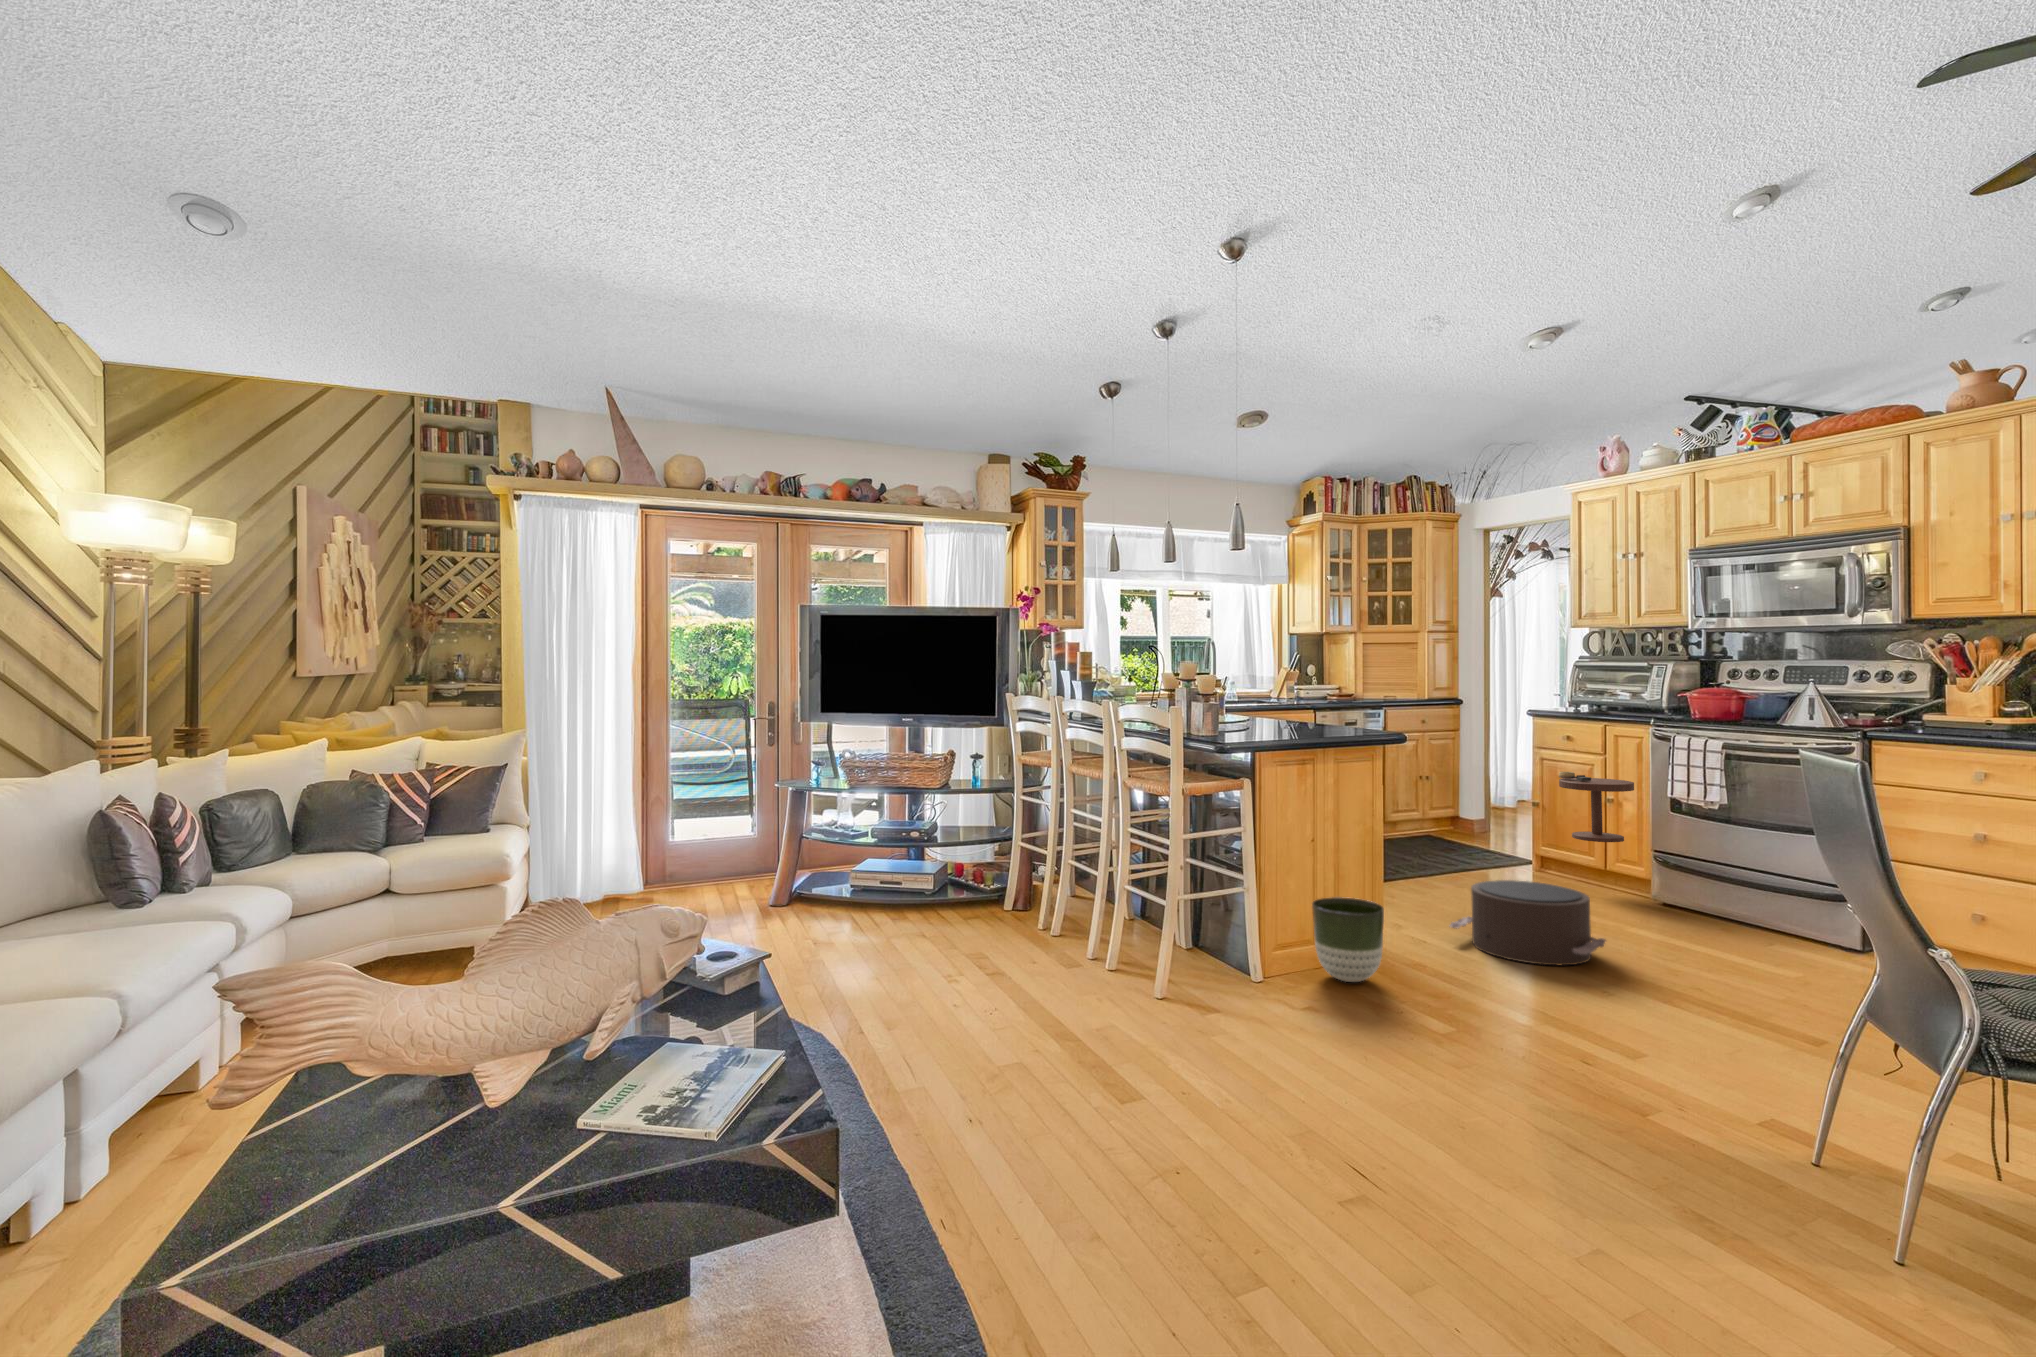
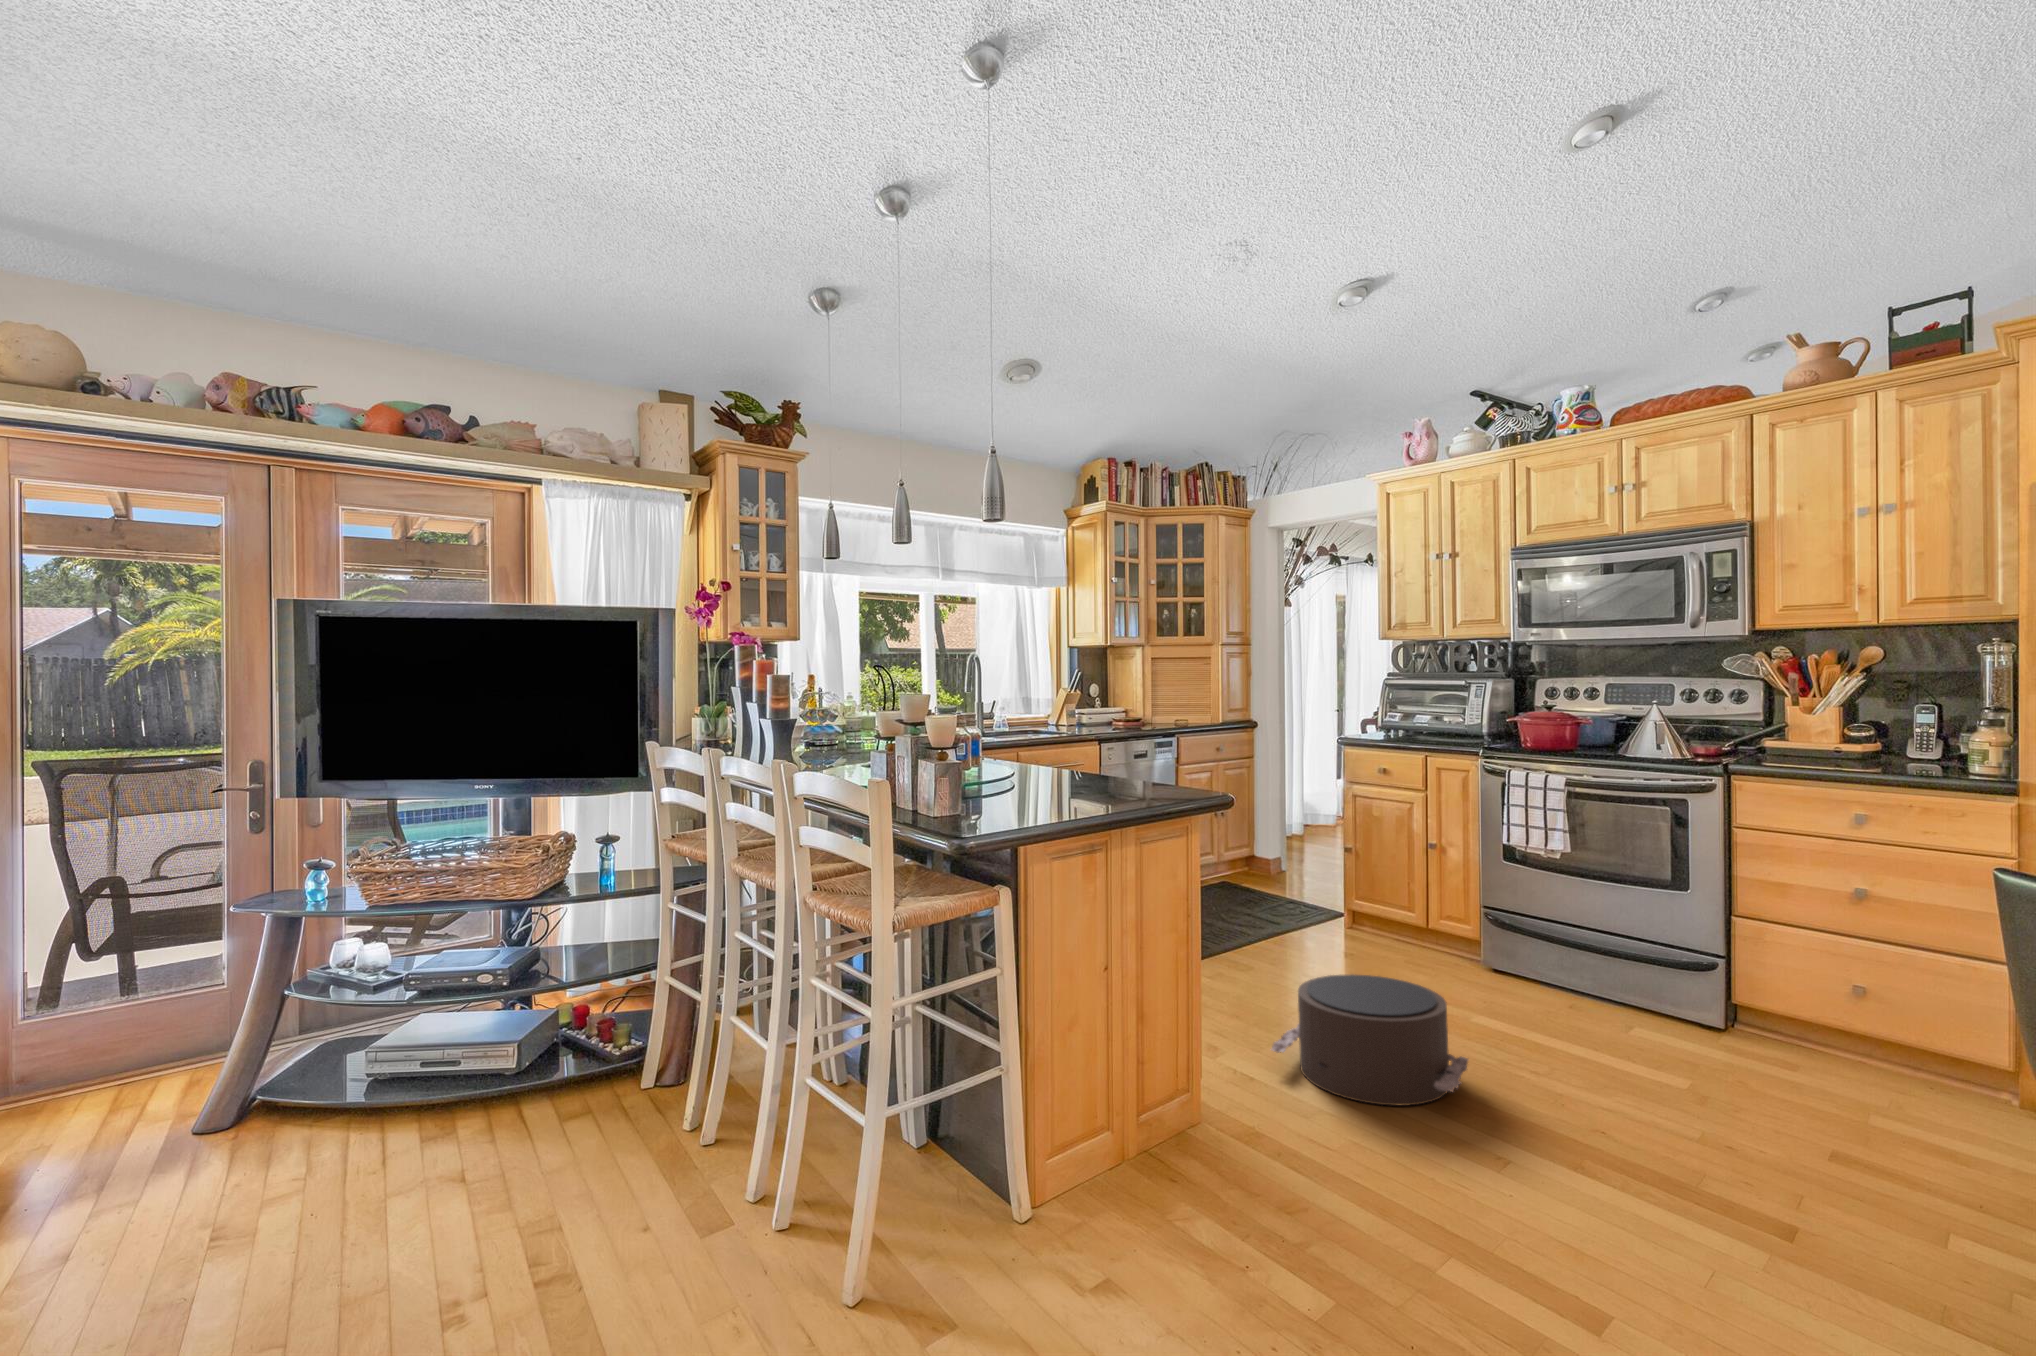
side table: present [1559,772,1634,842] -> none [1379,815,1463,963]
planter: present [1312,897,1384,982] -> none [1090,1040,1193,1182]

